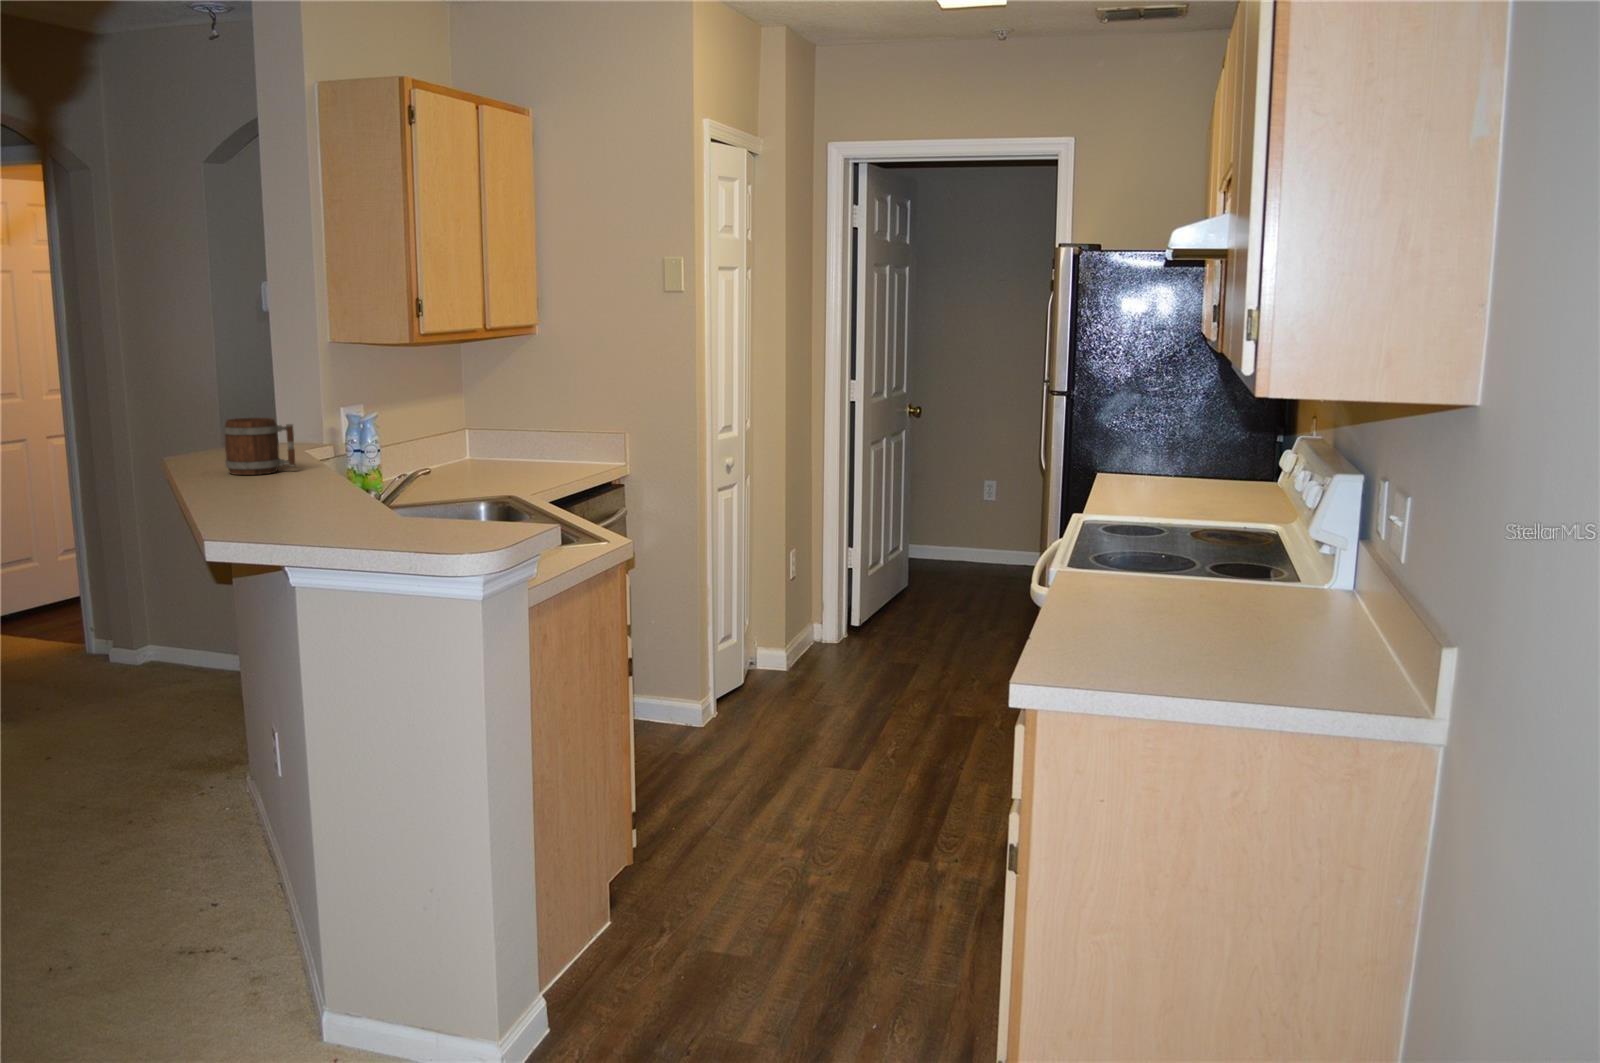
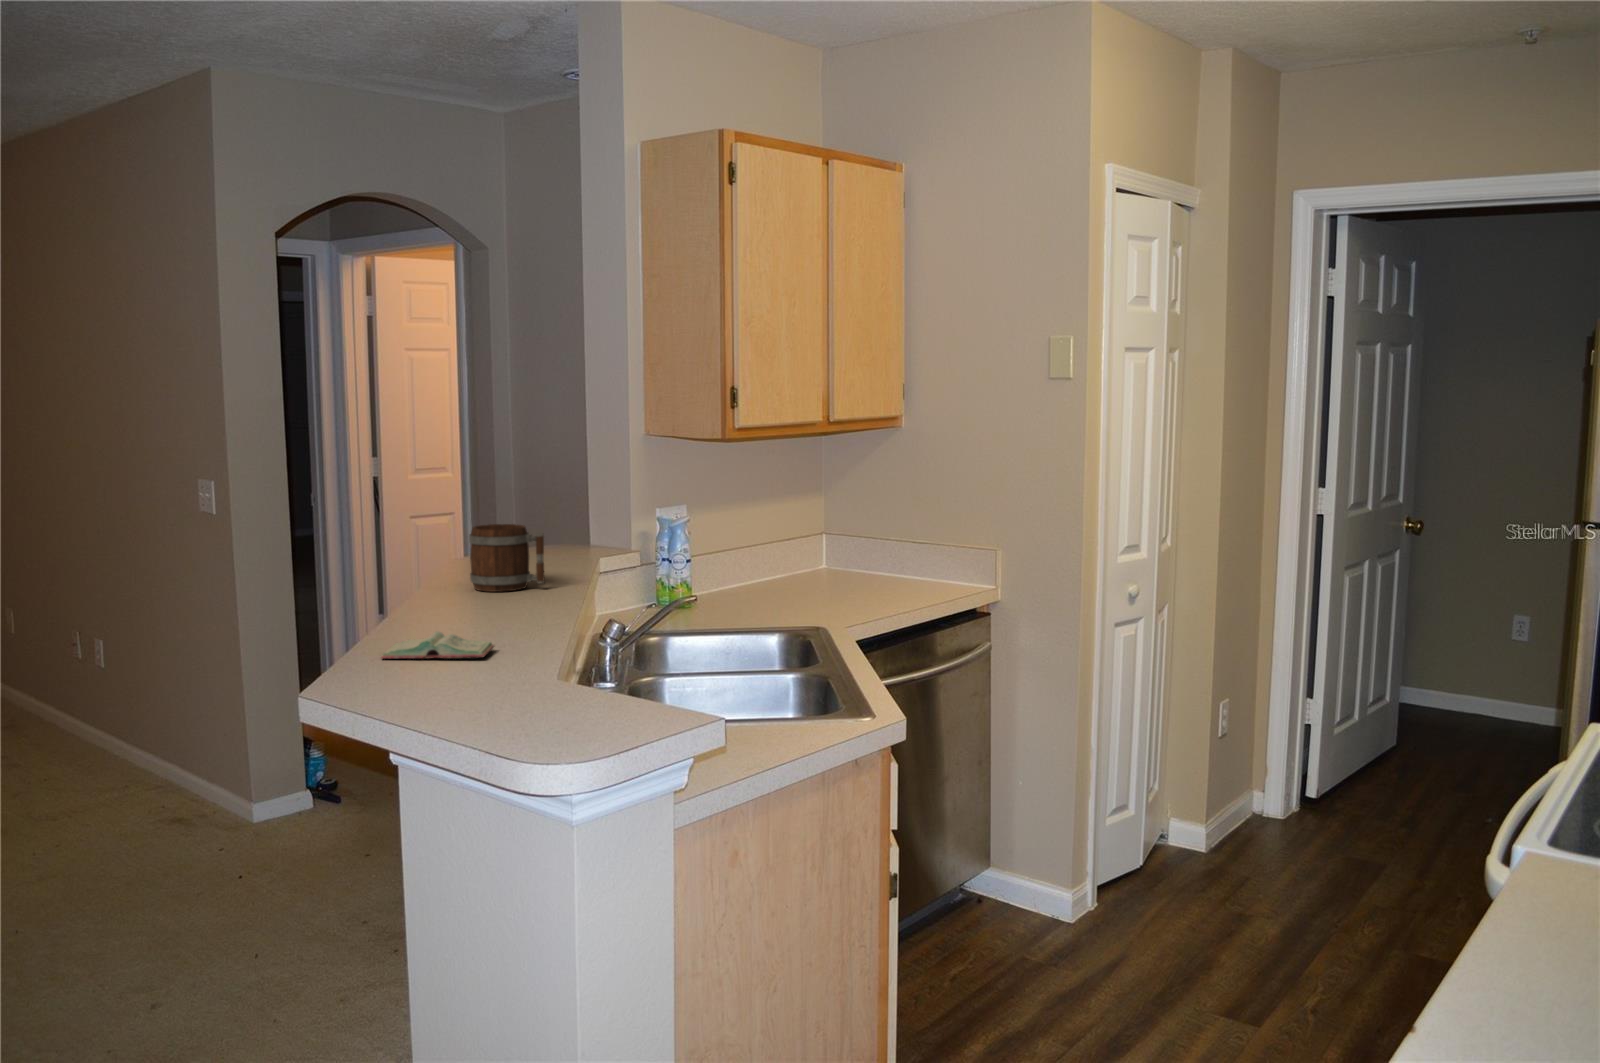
book: none [244,494,332,516] -> present [381,631,494,659]

